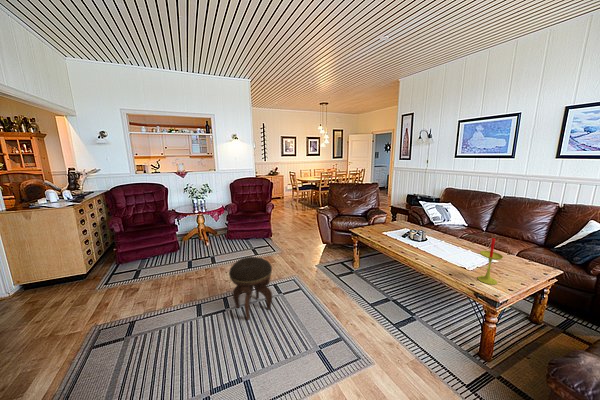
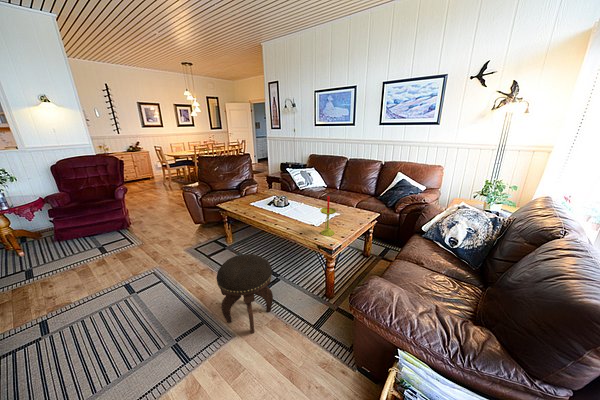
footstool: present [229,257,272,320] -> present [217,254,273,333]

